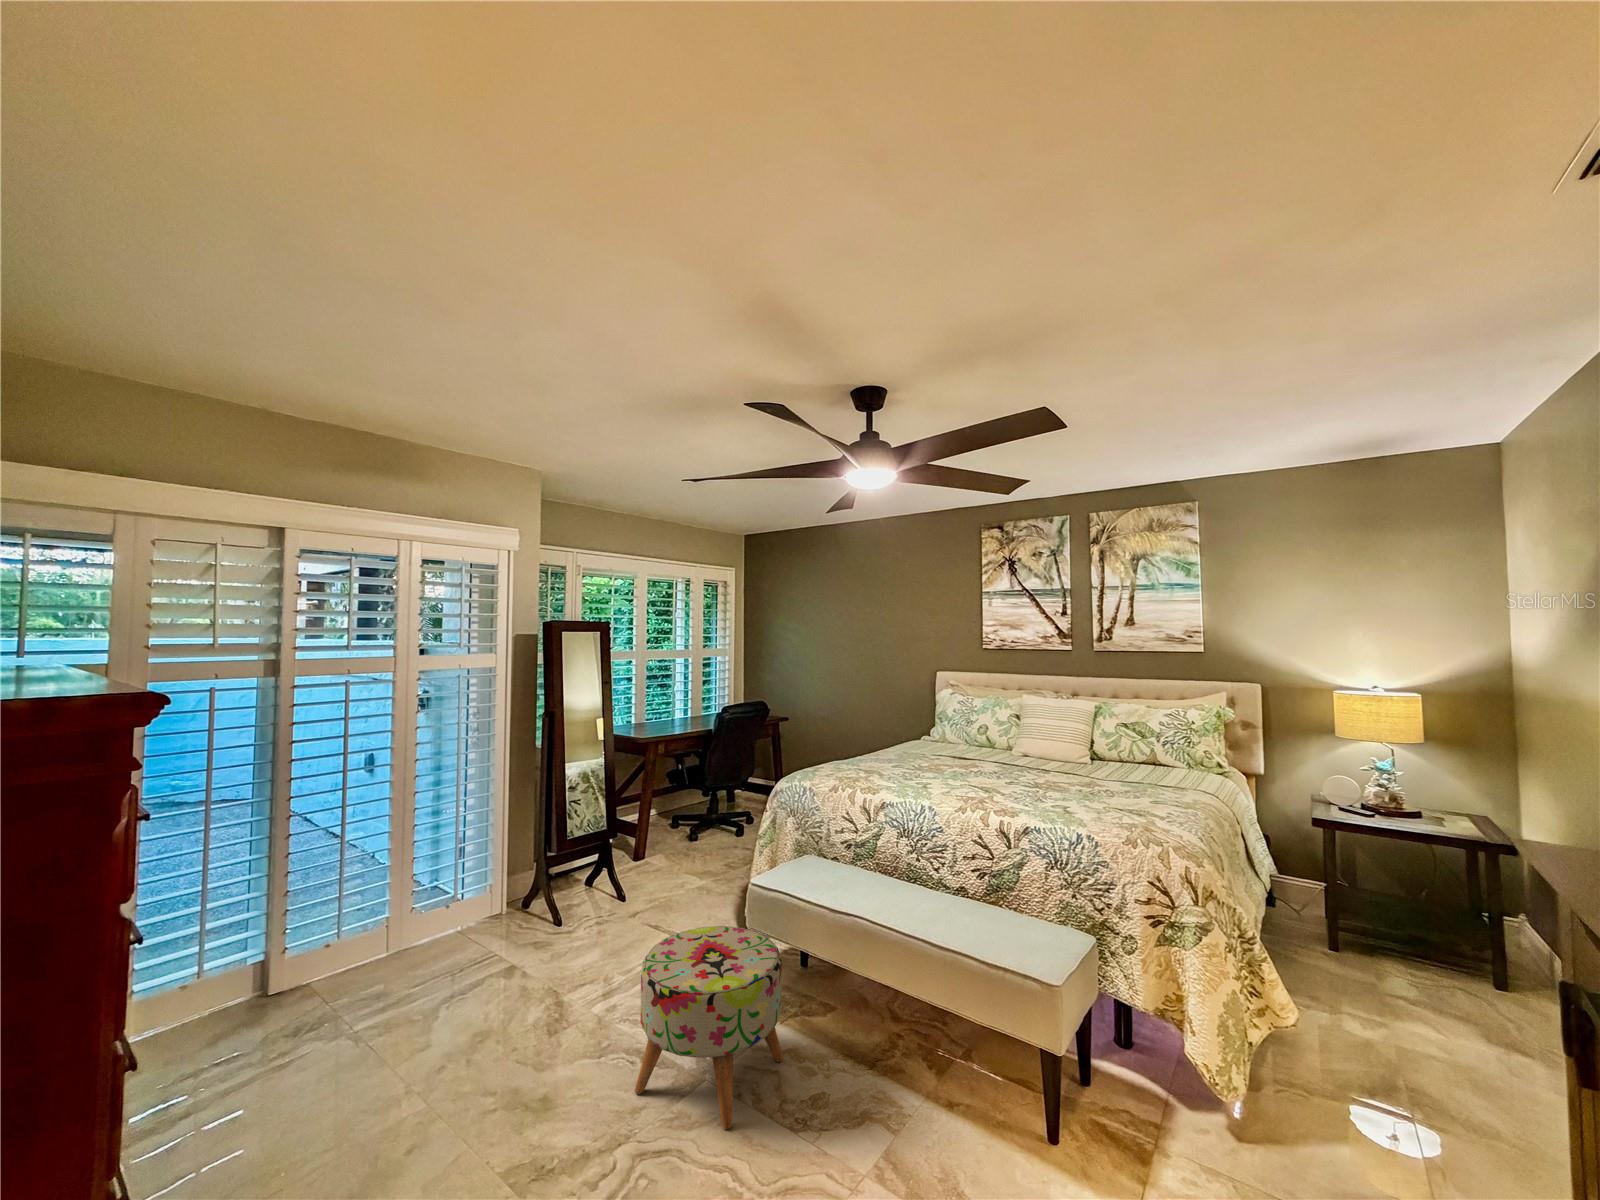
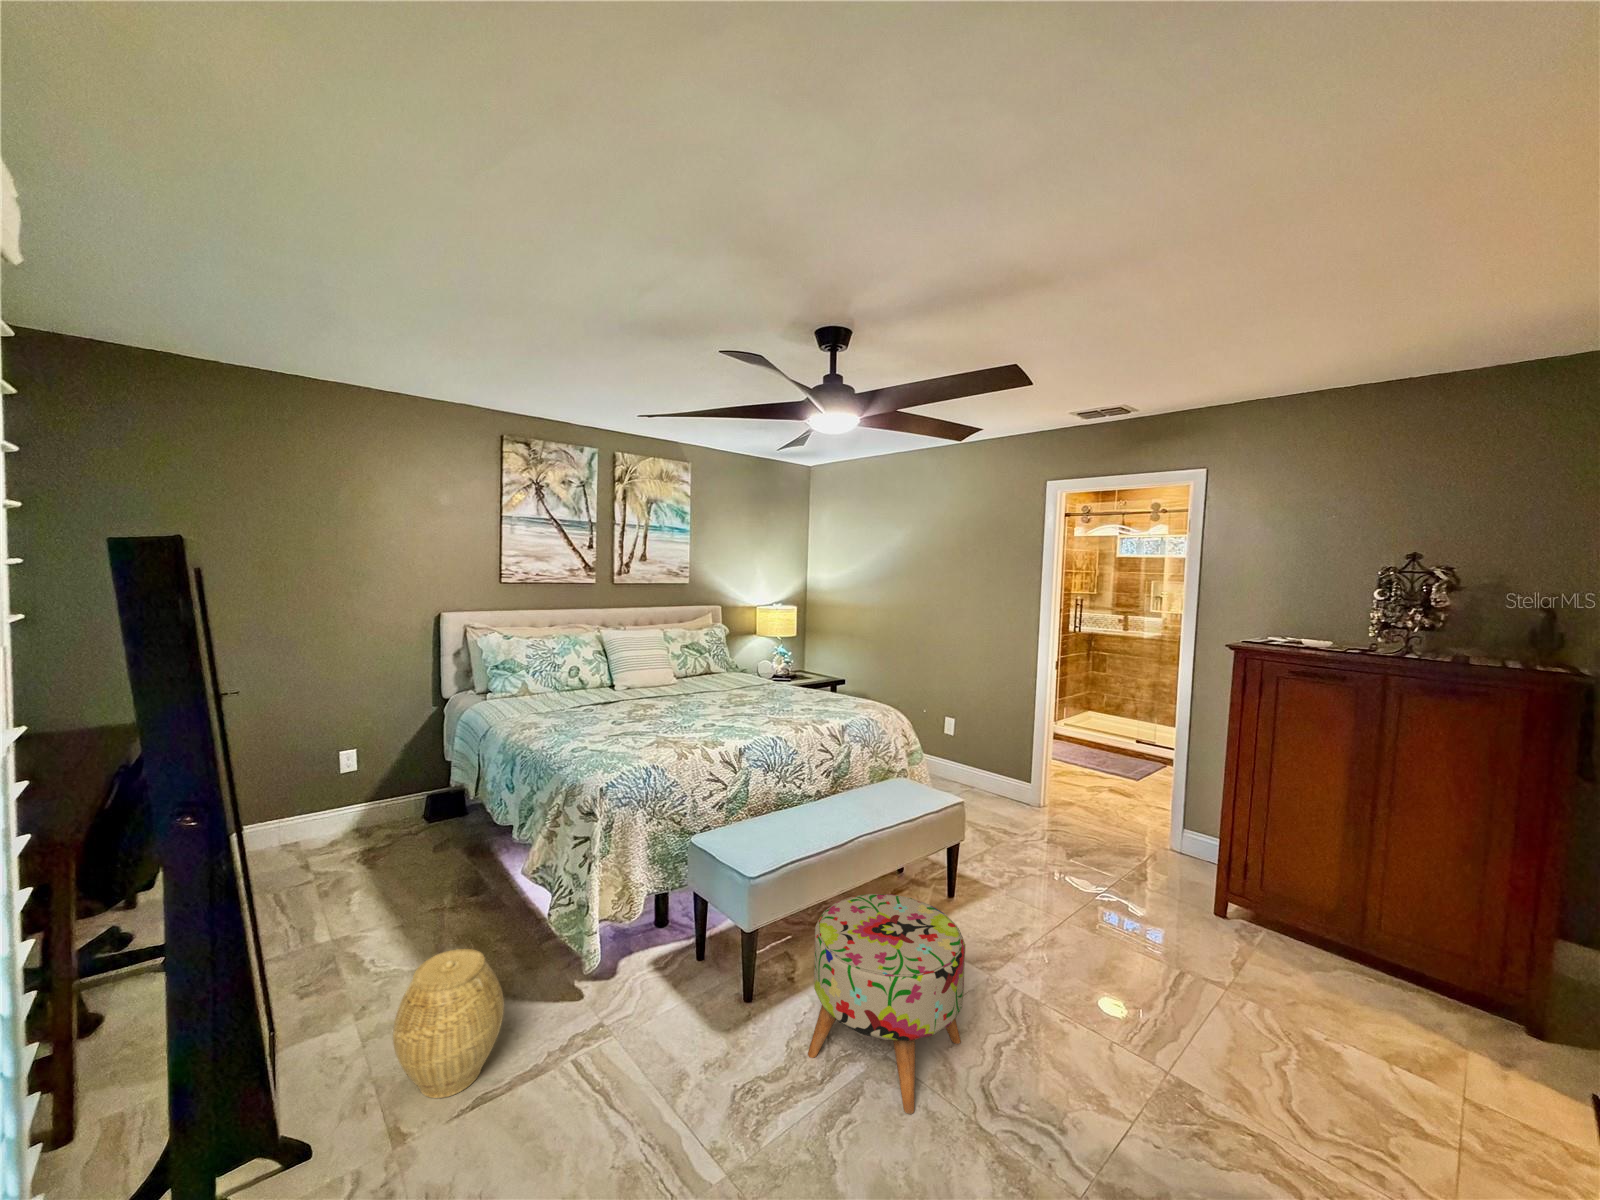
woven basket: none [644,842,698,918] -> present [393,949,504,1098]

